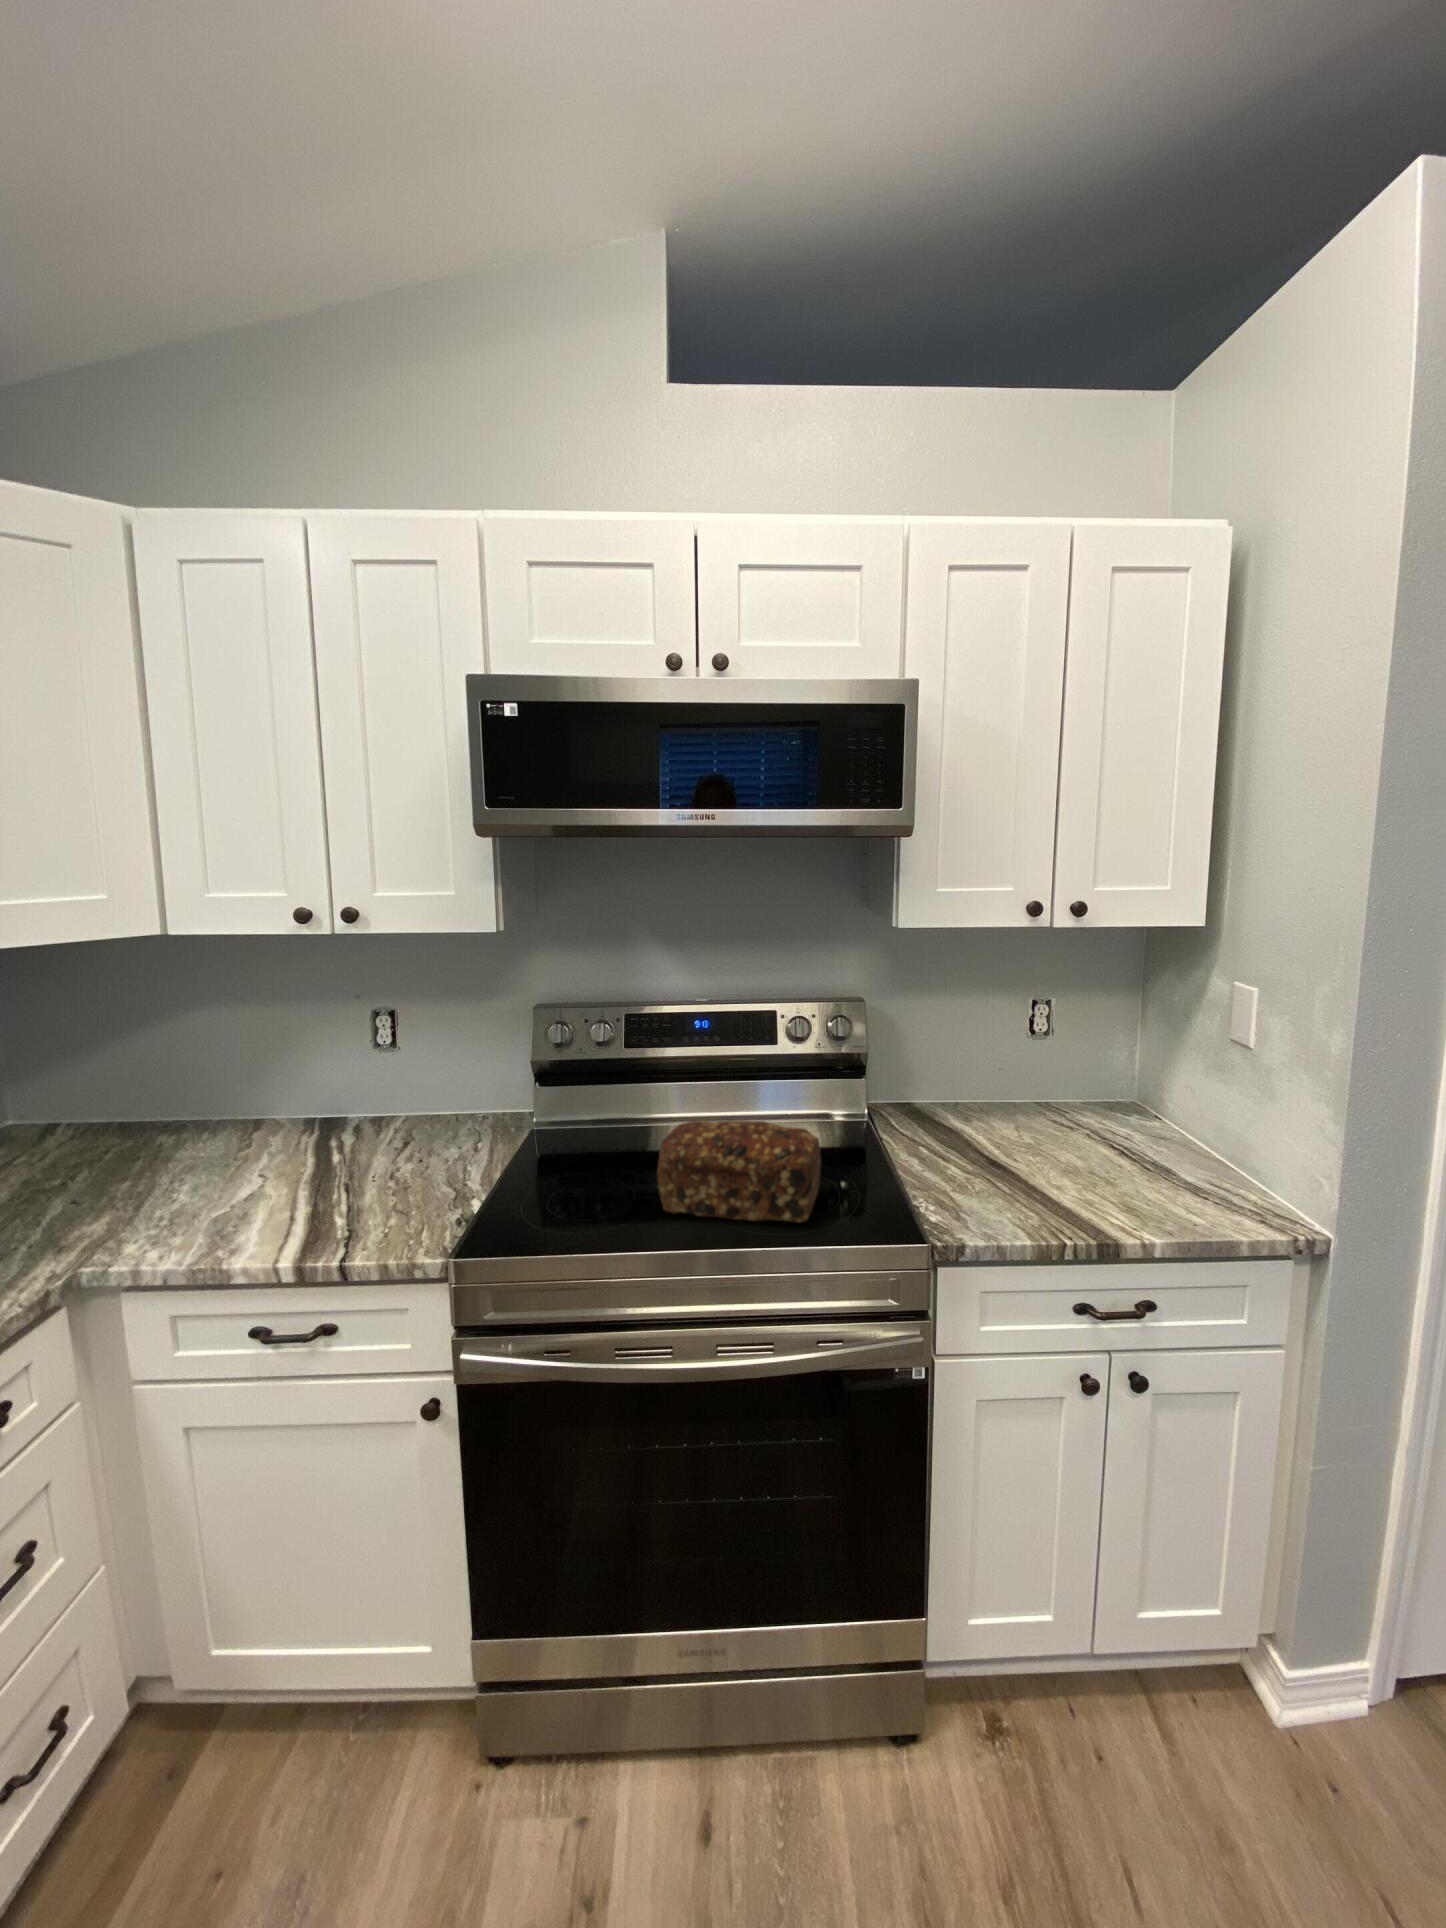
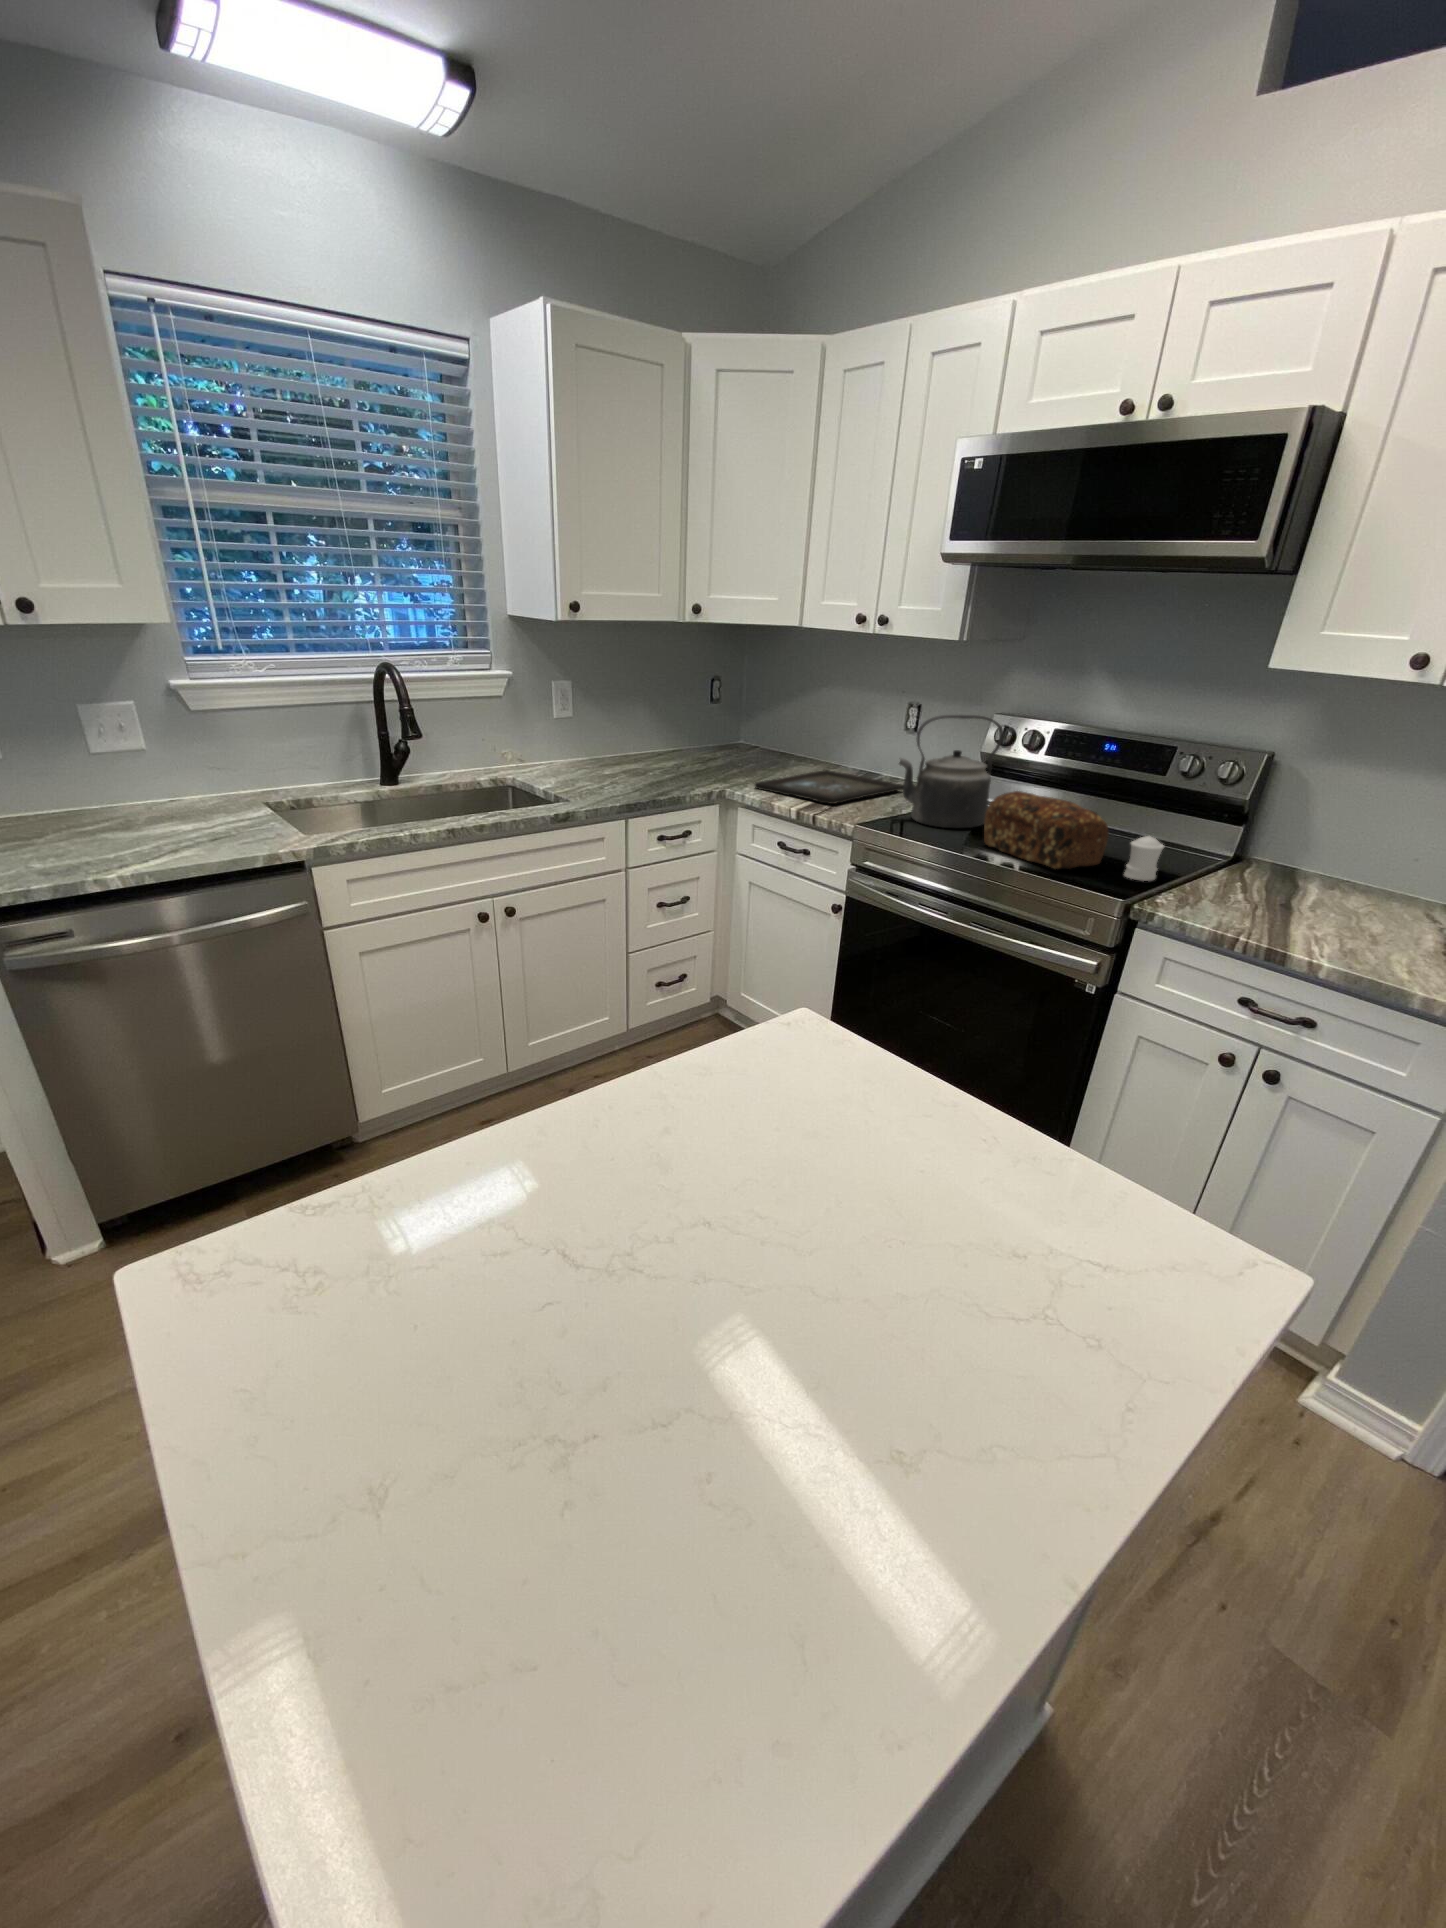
kettle: none [474,1027,611,1205] -> present [899,715,1003,828]
tray: none [150,1132,418,1242] -> present [755,770,903,804]
salt shaker: none [848,1137,887,1196] -> present [1124,836,1164,881]

